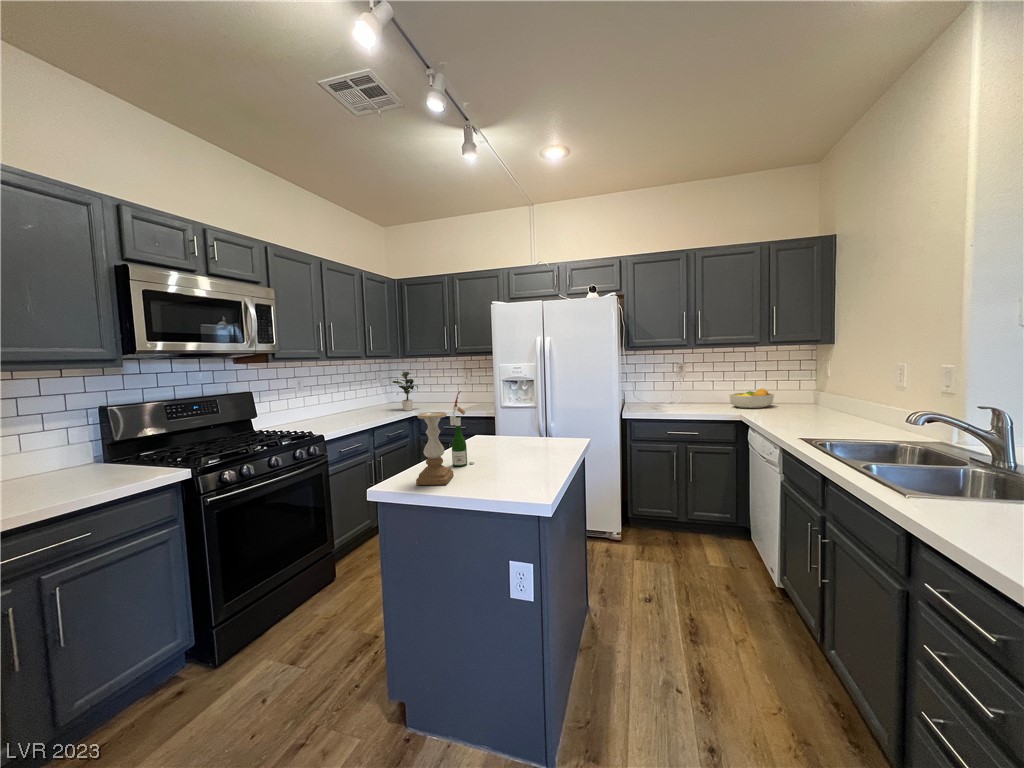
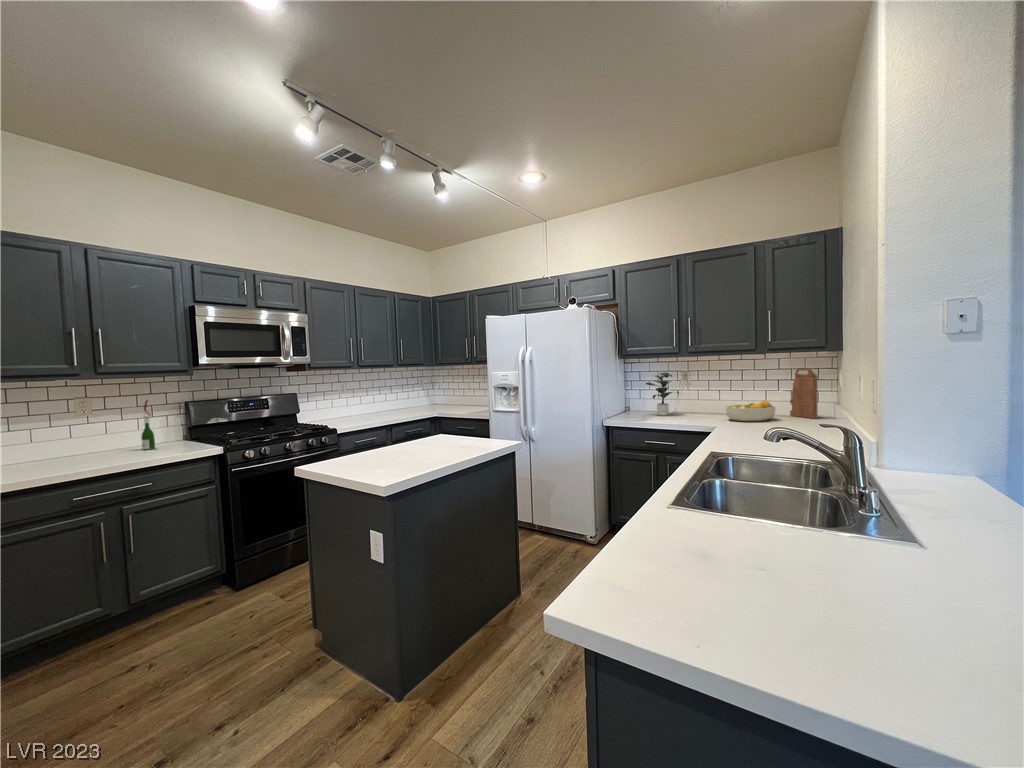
cutting board: none [775,359,804,404] -> present [790,368,818,419]
potted plant: present [392,371,418,411] -> present [646,372,680,416]
wine bottle: present [450,391,474,466] -> present [142,400,158,450]
candle holder: present [416,412,453,485] -> none [324,411,358,466]

